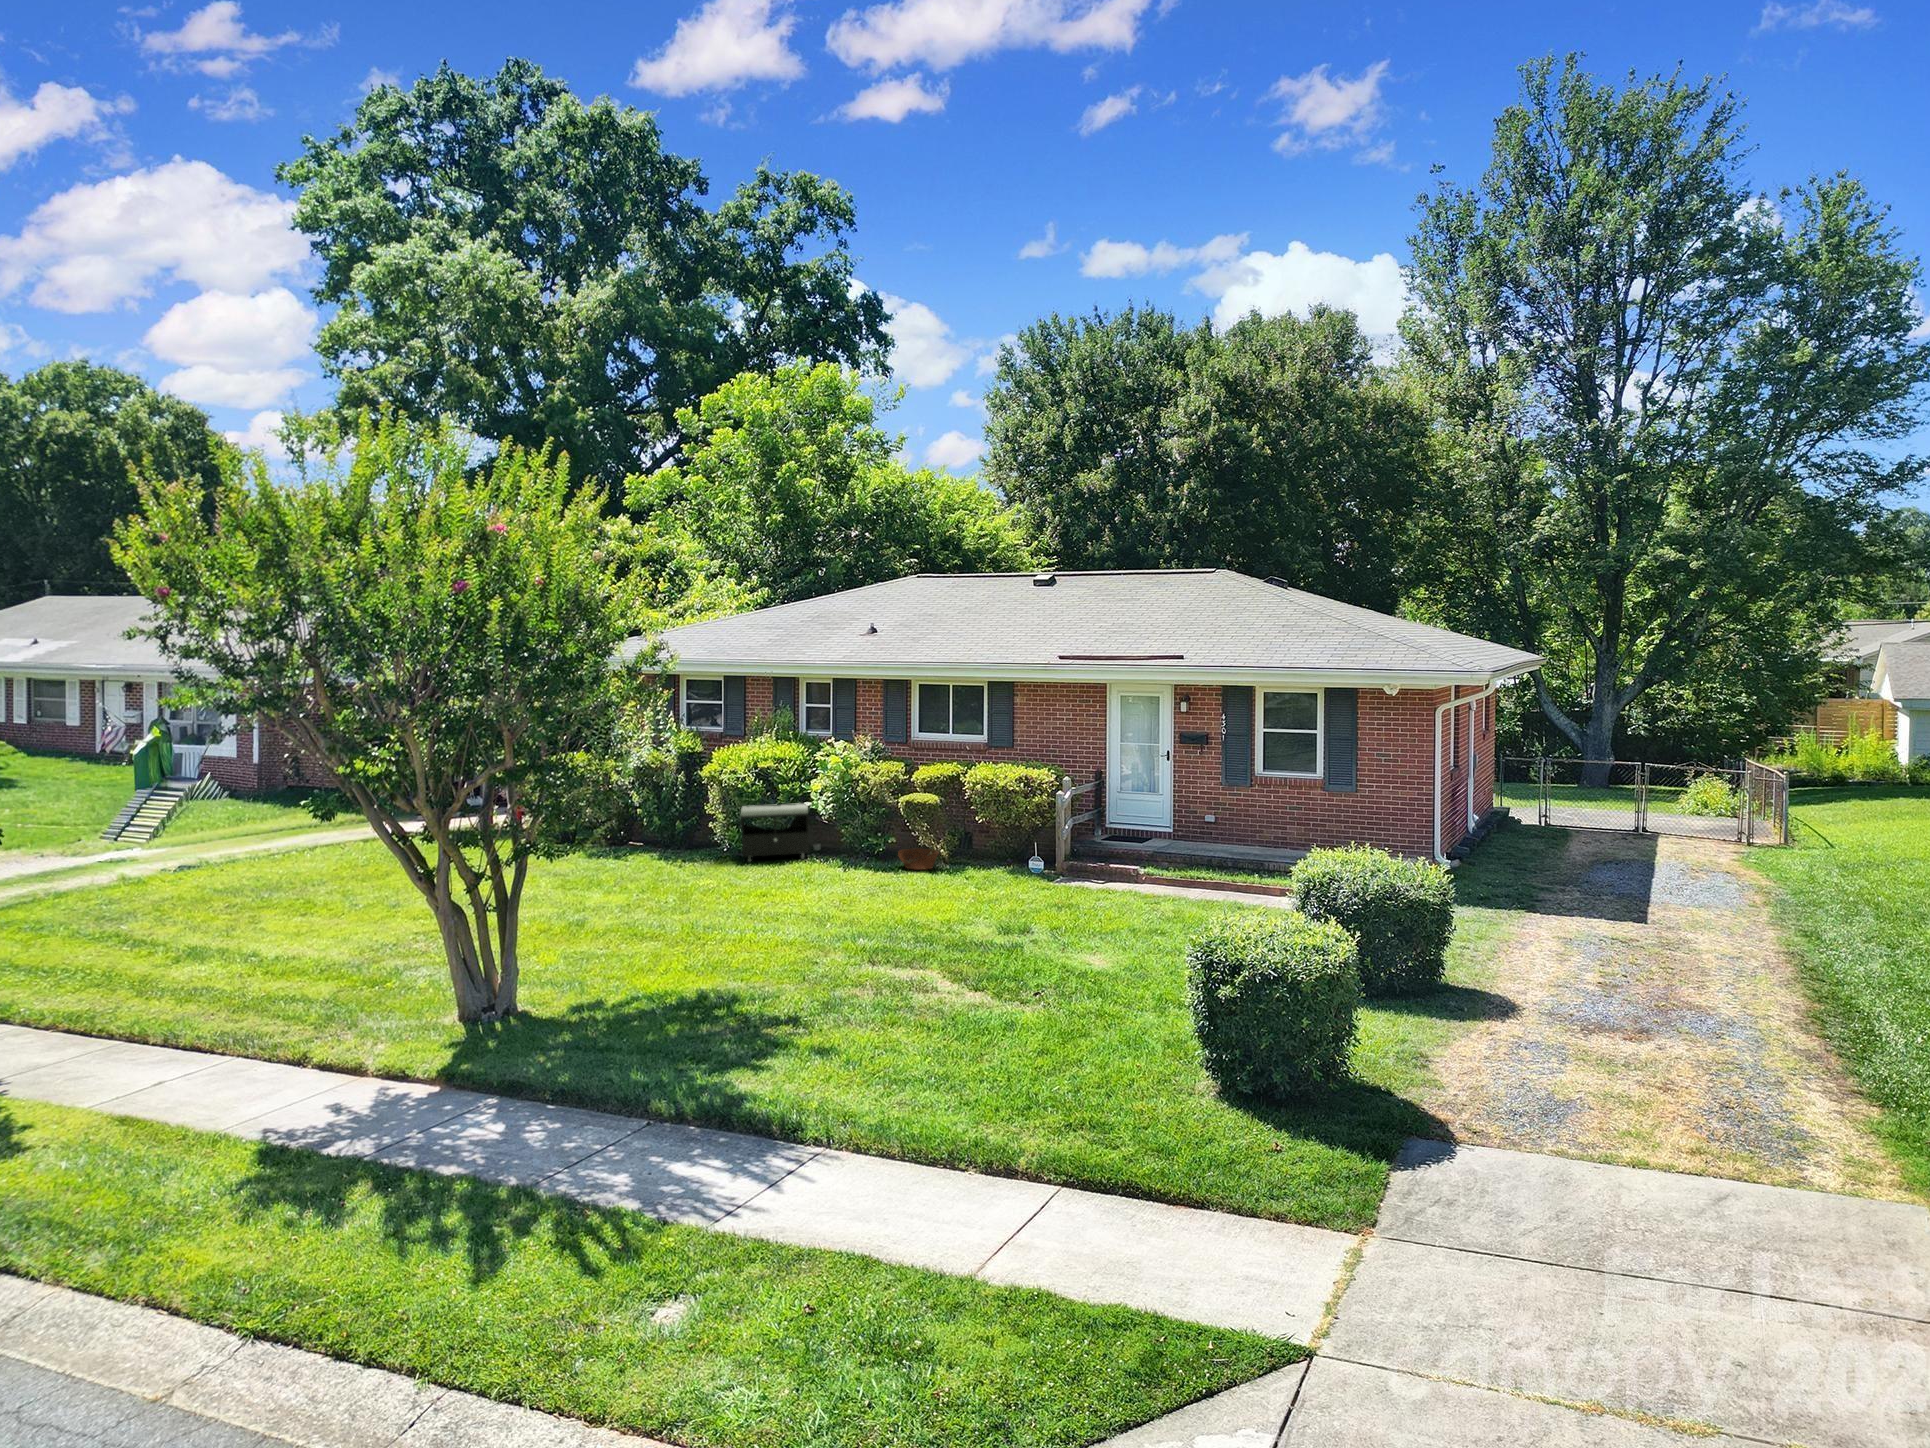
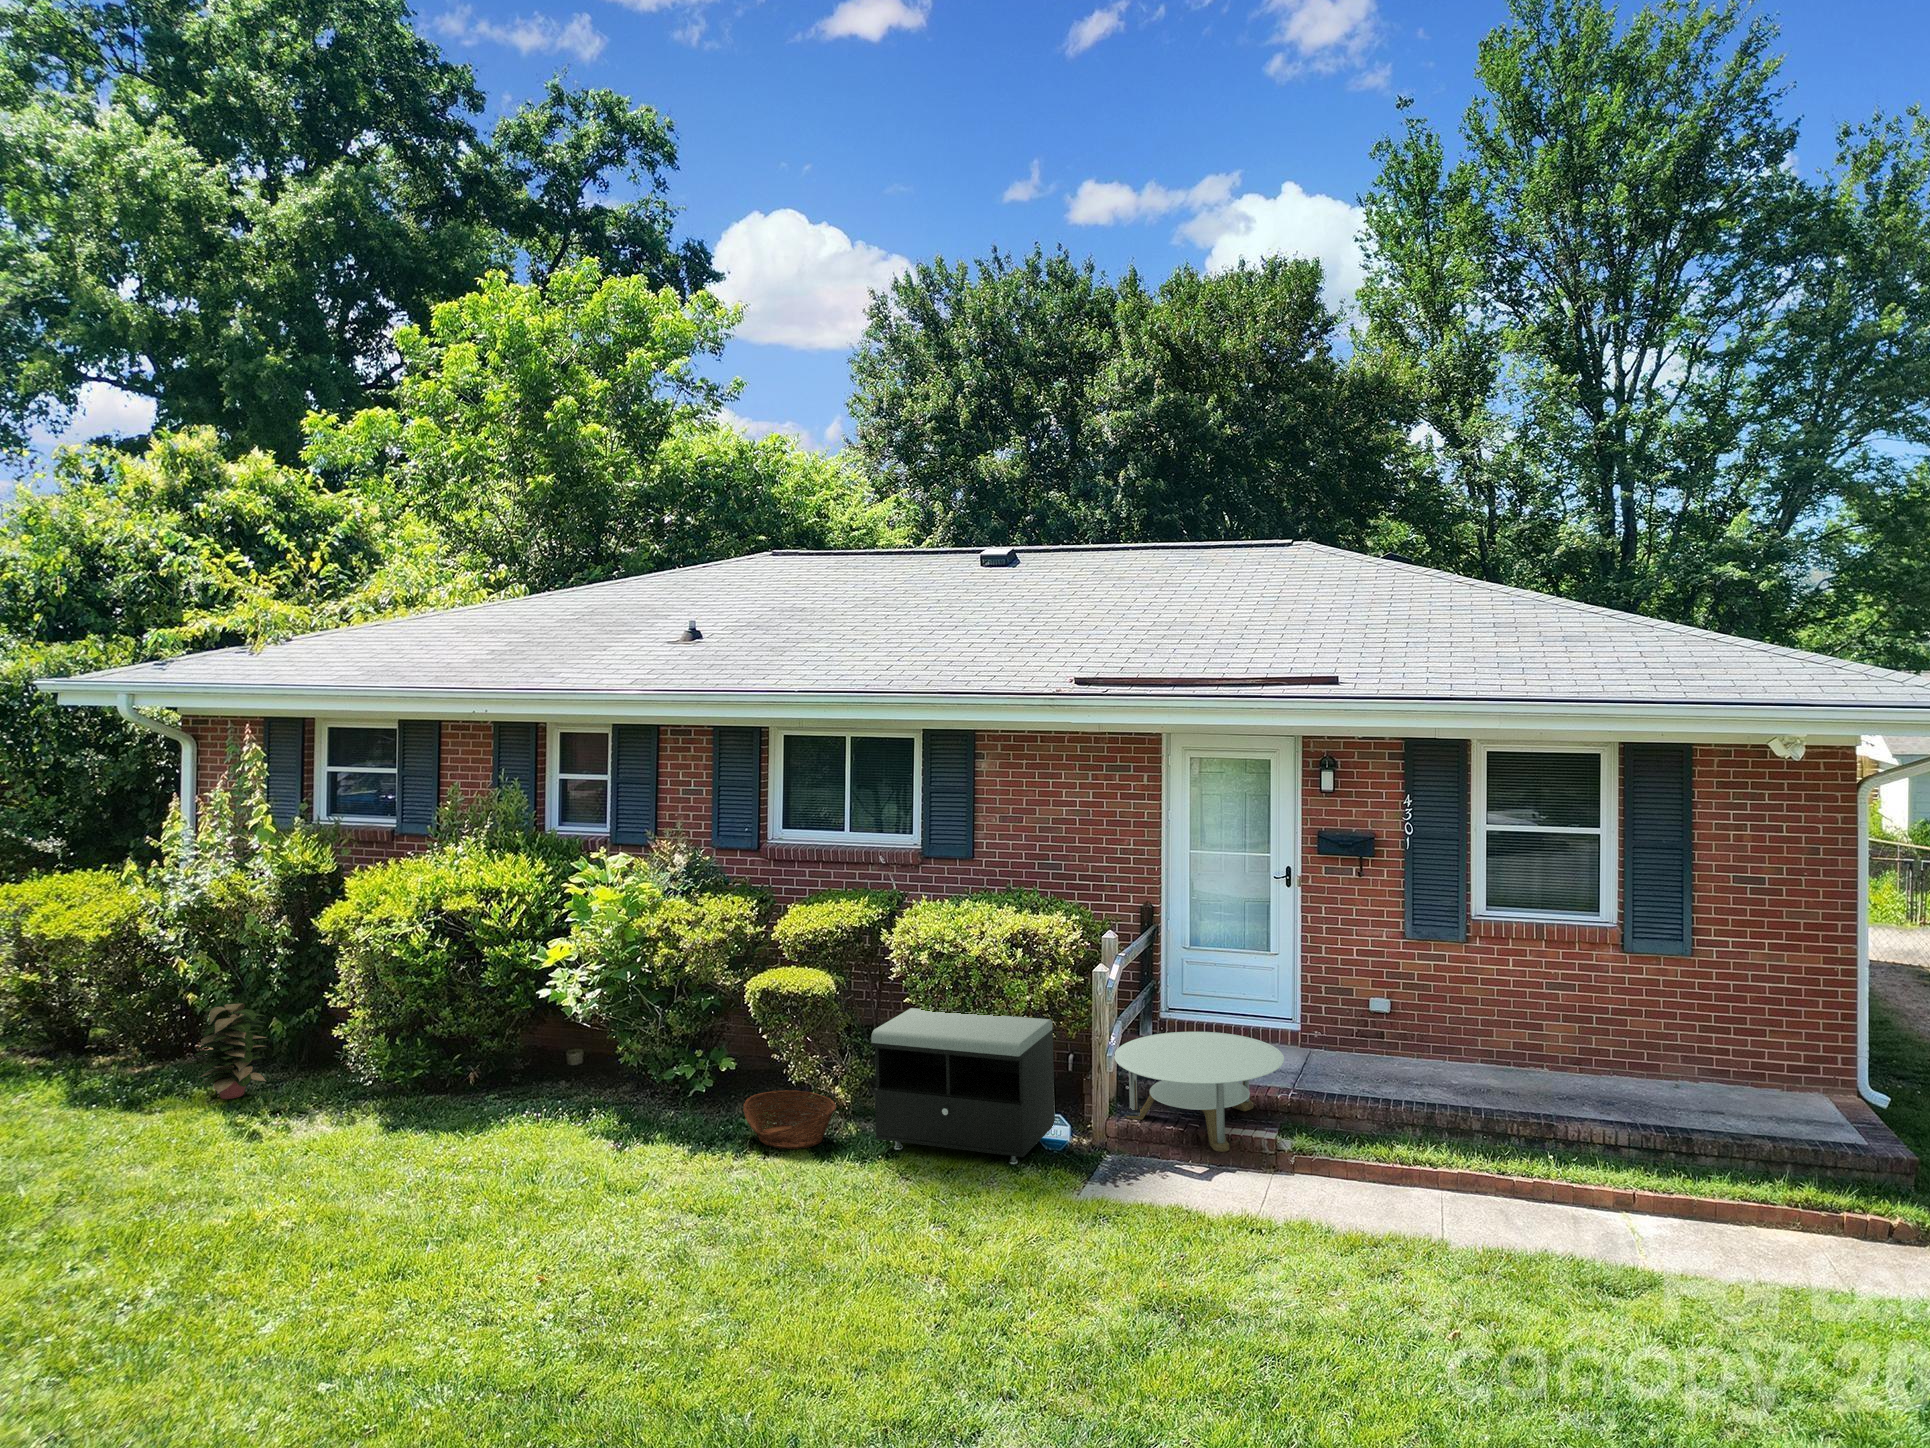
storage bench: present [741,803,809,861] -> present [871,1008,1055,1165]
decorative plant: none [650,809,681,853] -> present [194,1003,268,1099]
round table: none [1067,830,1147,875] -> present [1114,1032,1284,1152]

